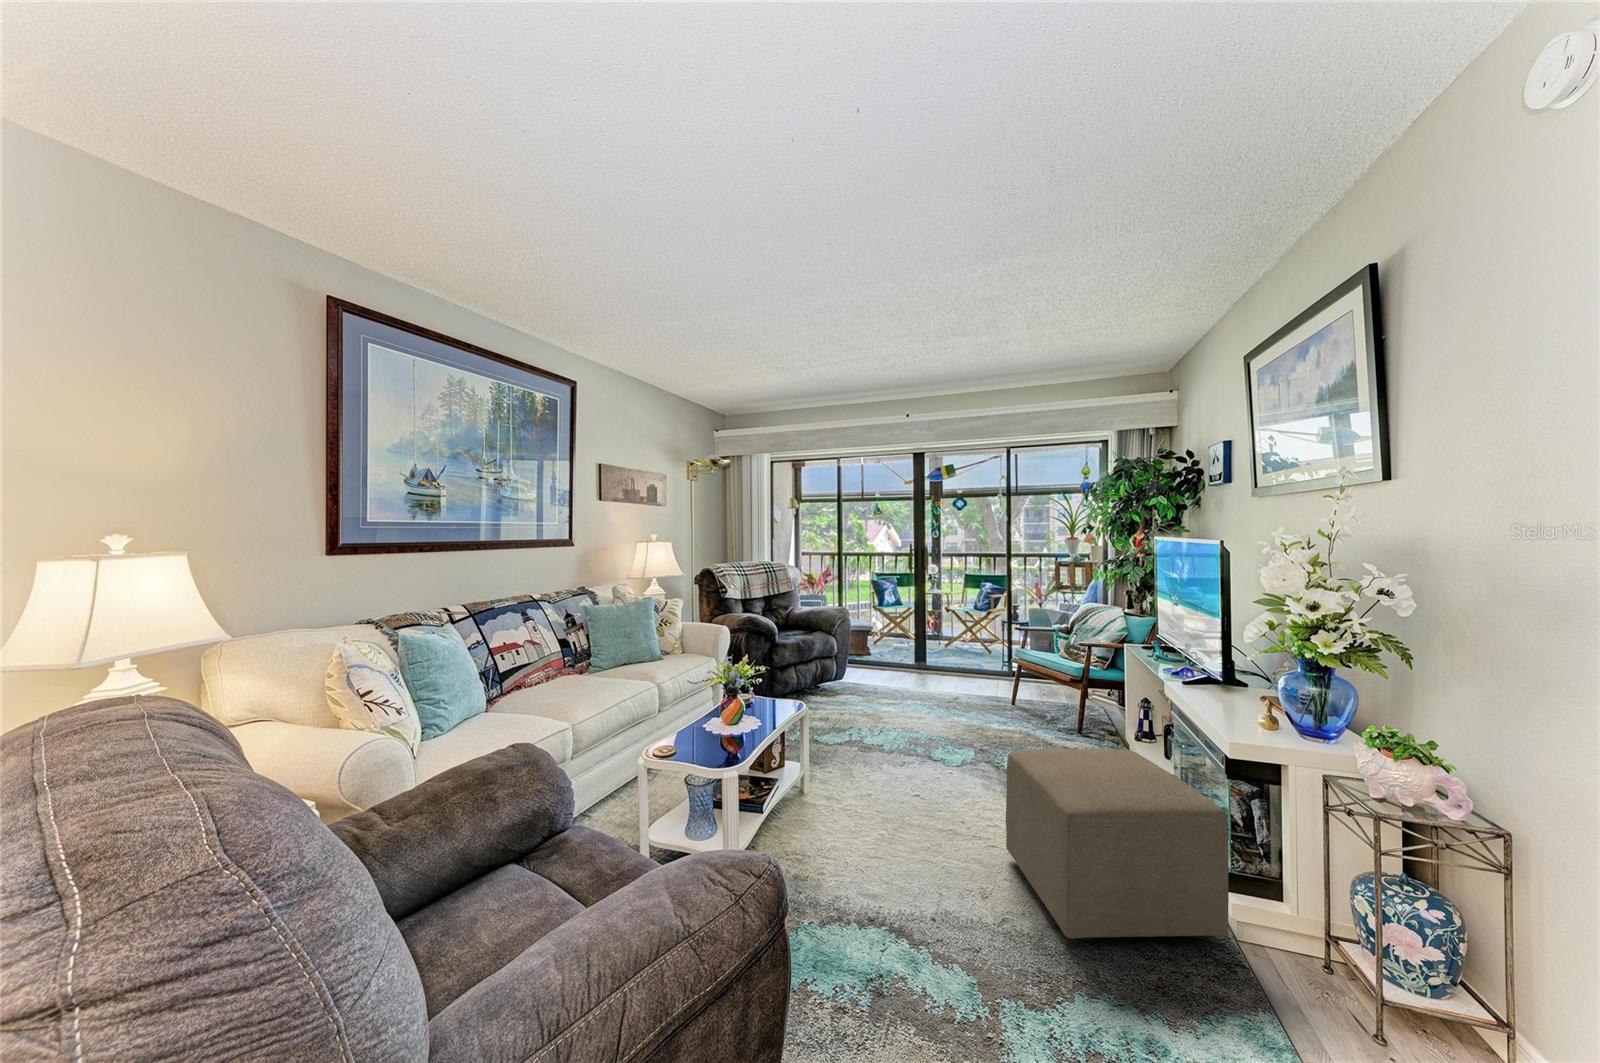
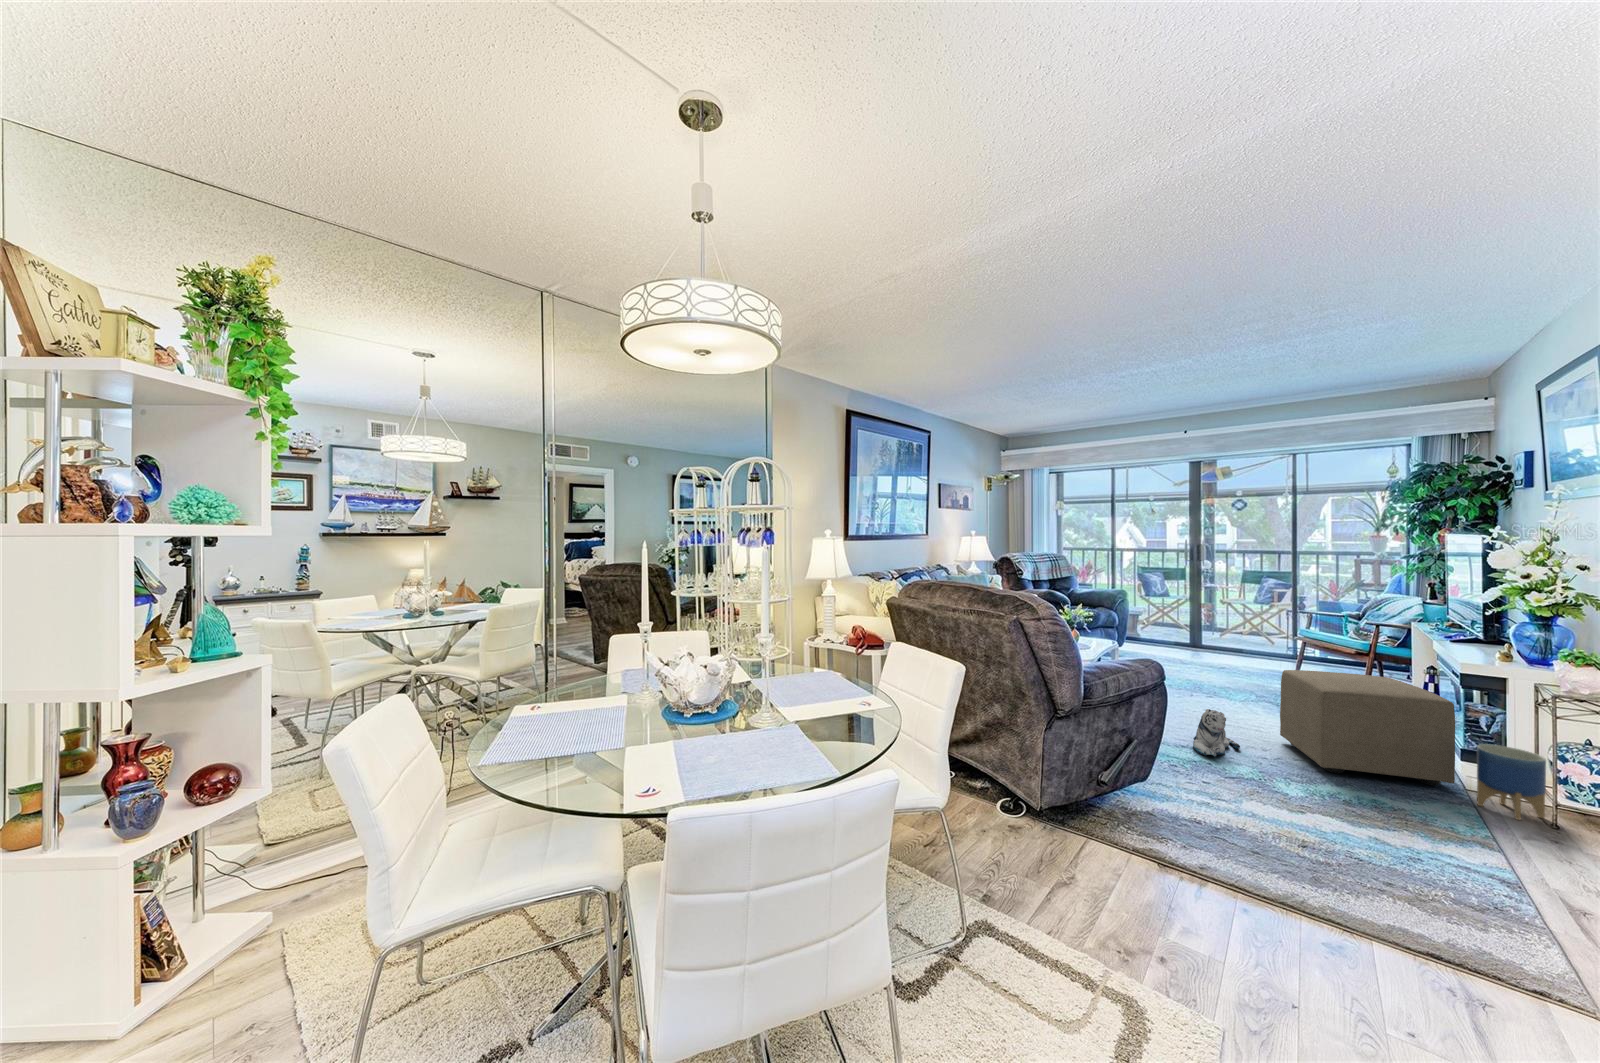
plush toy: none [891,842,957,940] -> present [1193,709,1240,757]
planter: none [1265,879,1357,1023] -> present [1477,744,1546,820]

